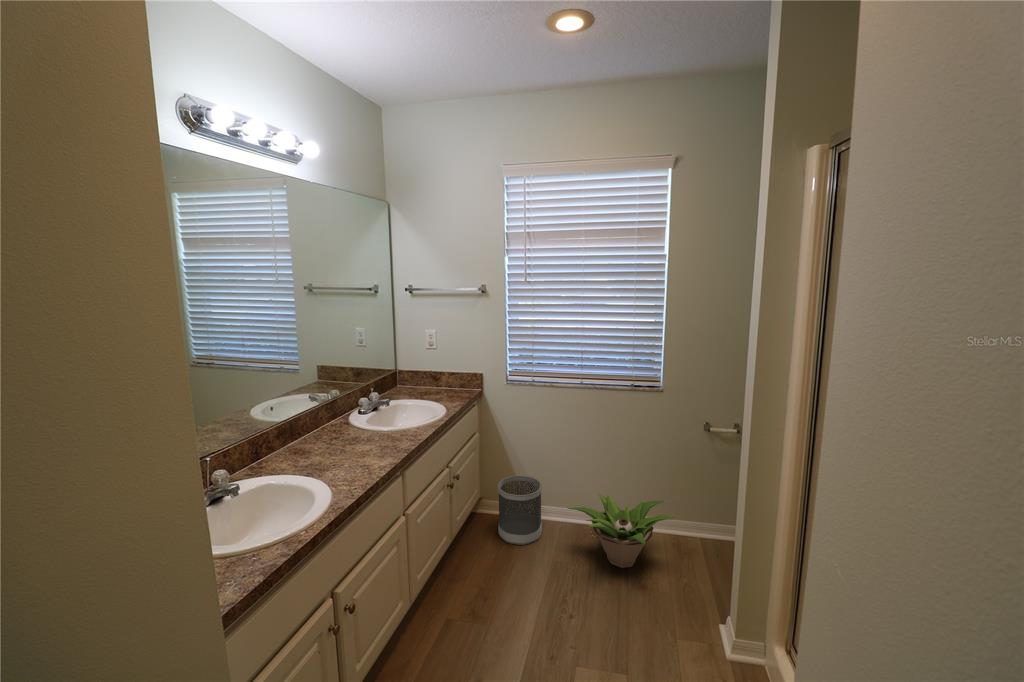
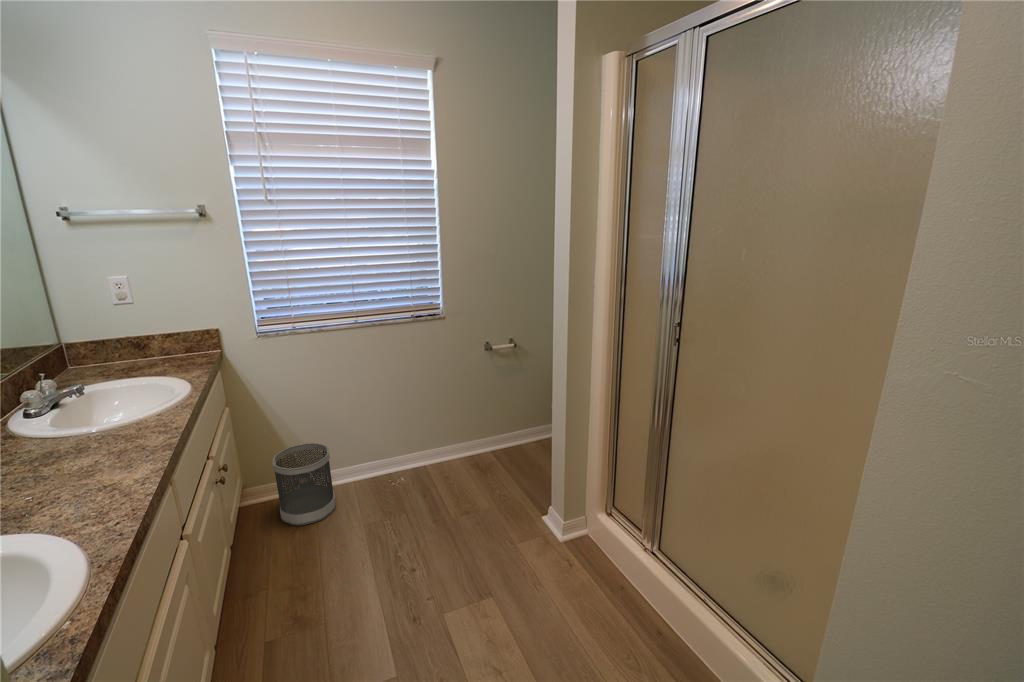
decorative plant: present [568,493,675,568] -> none [368,425,477,503]

